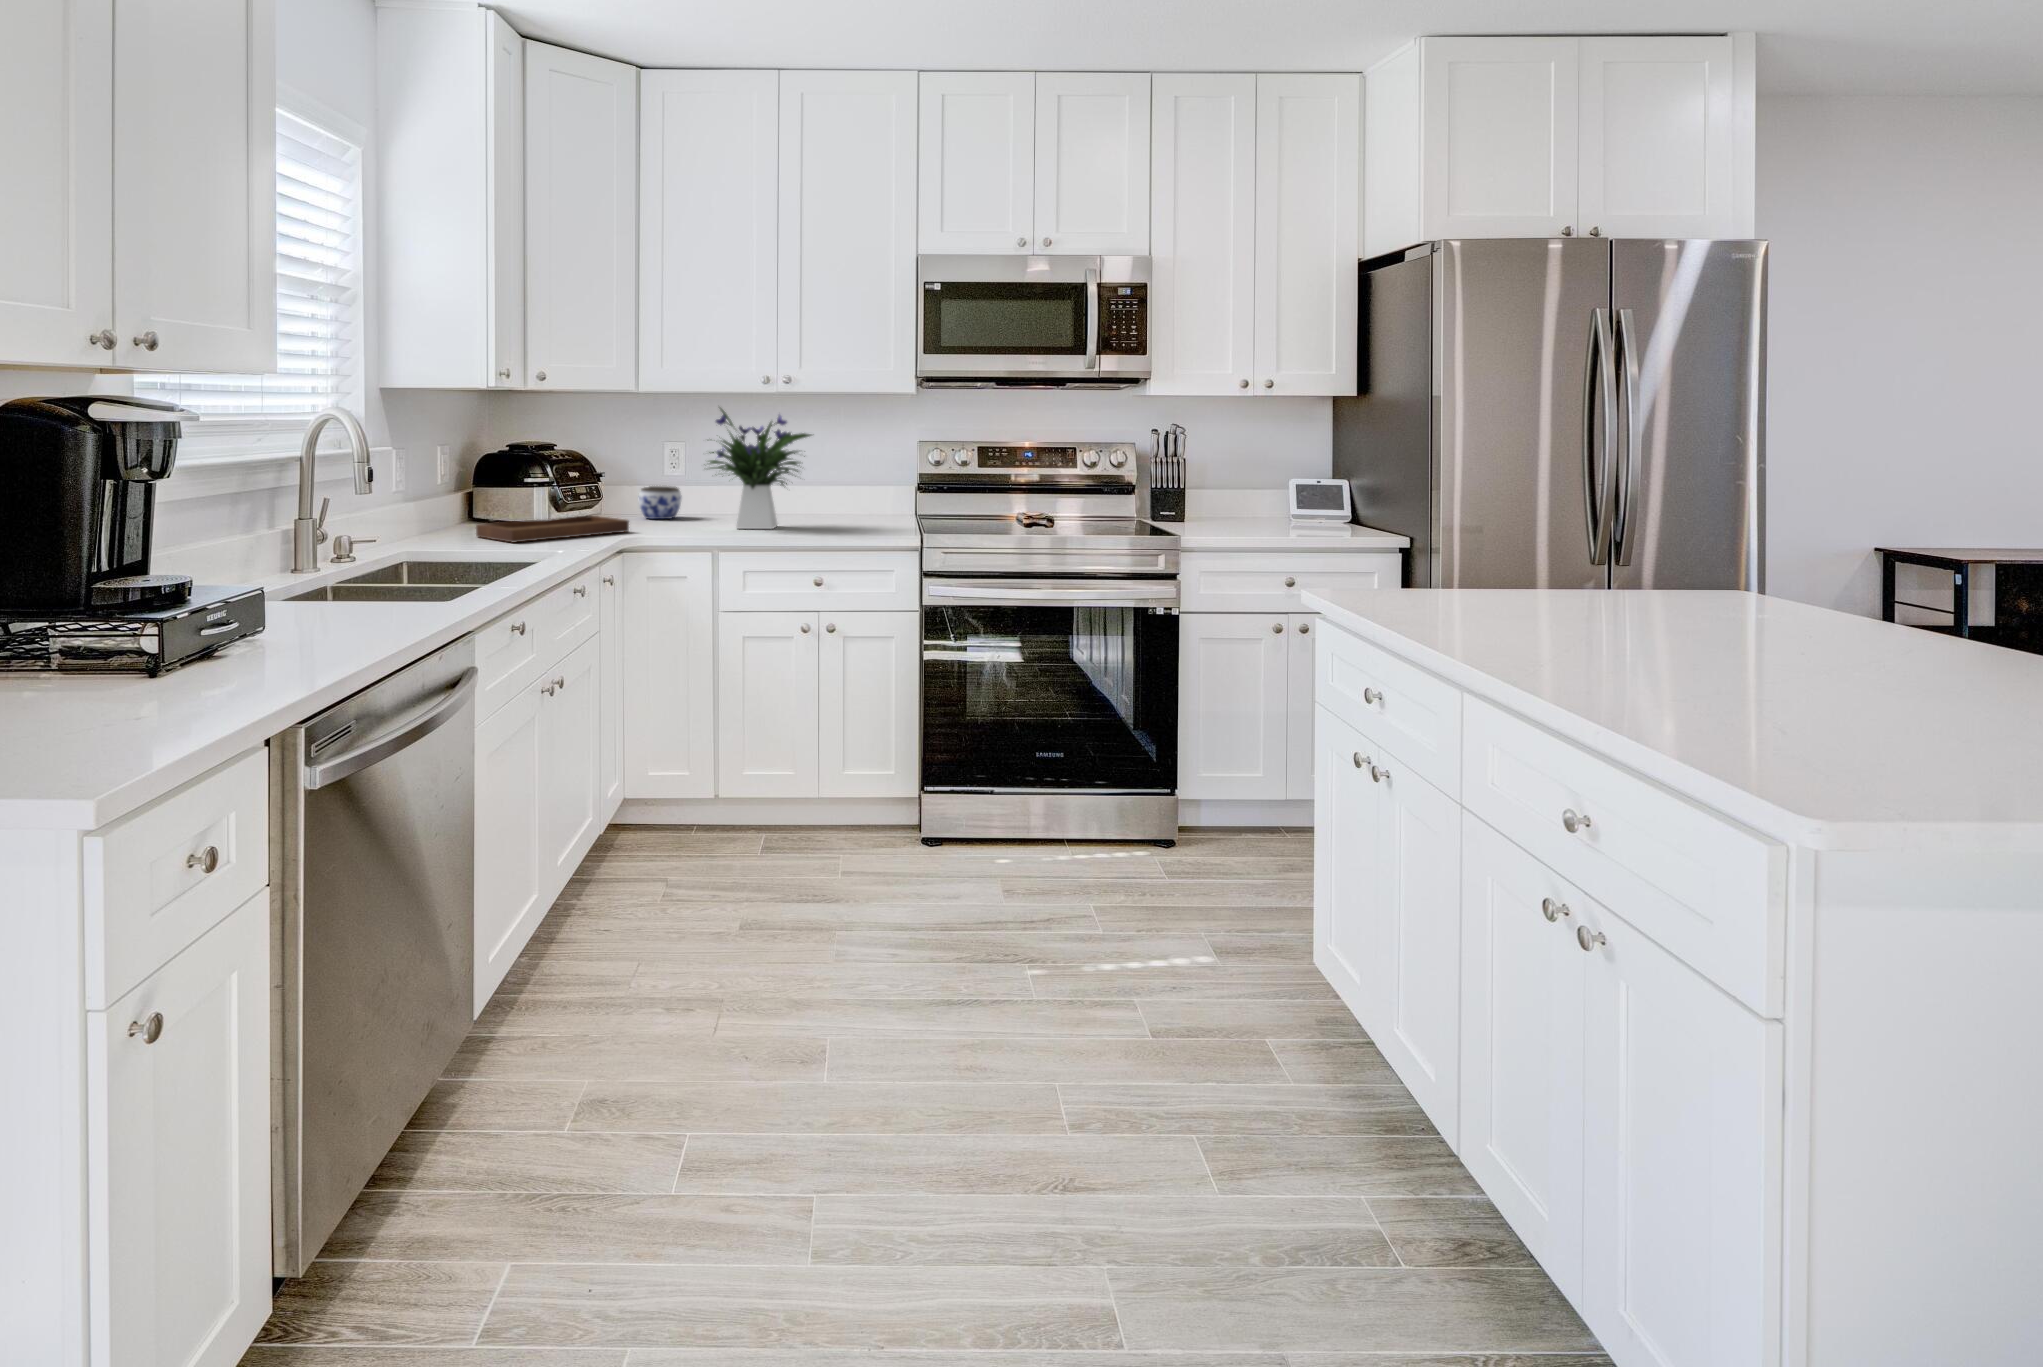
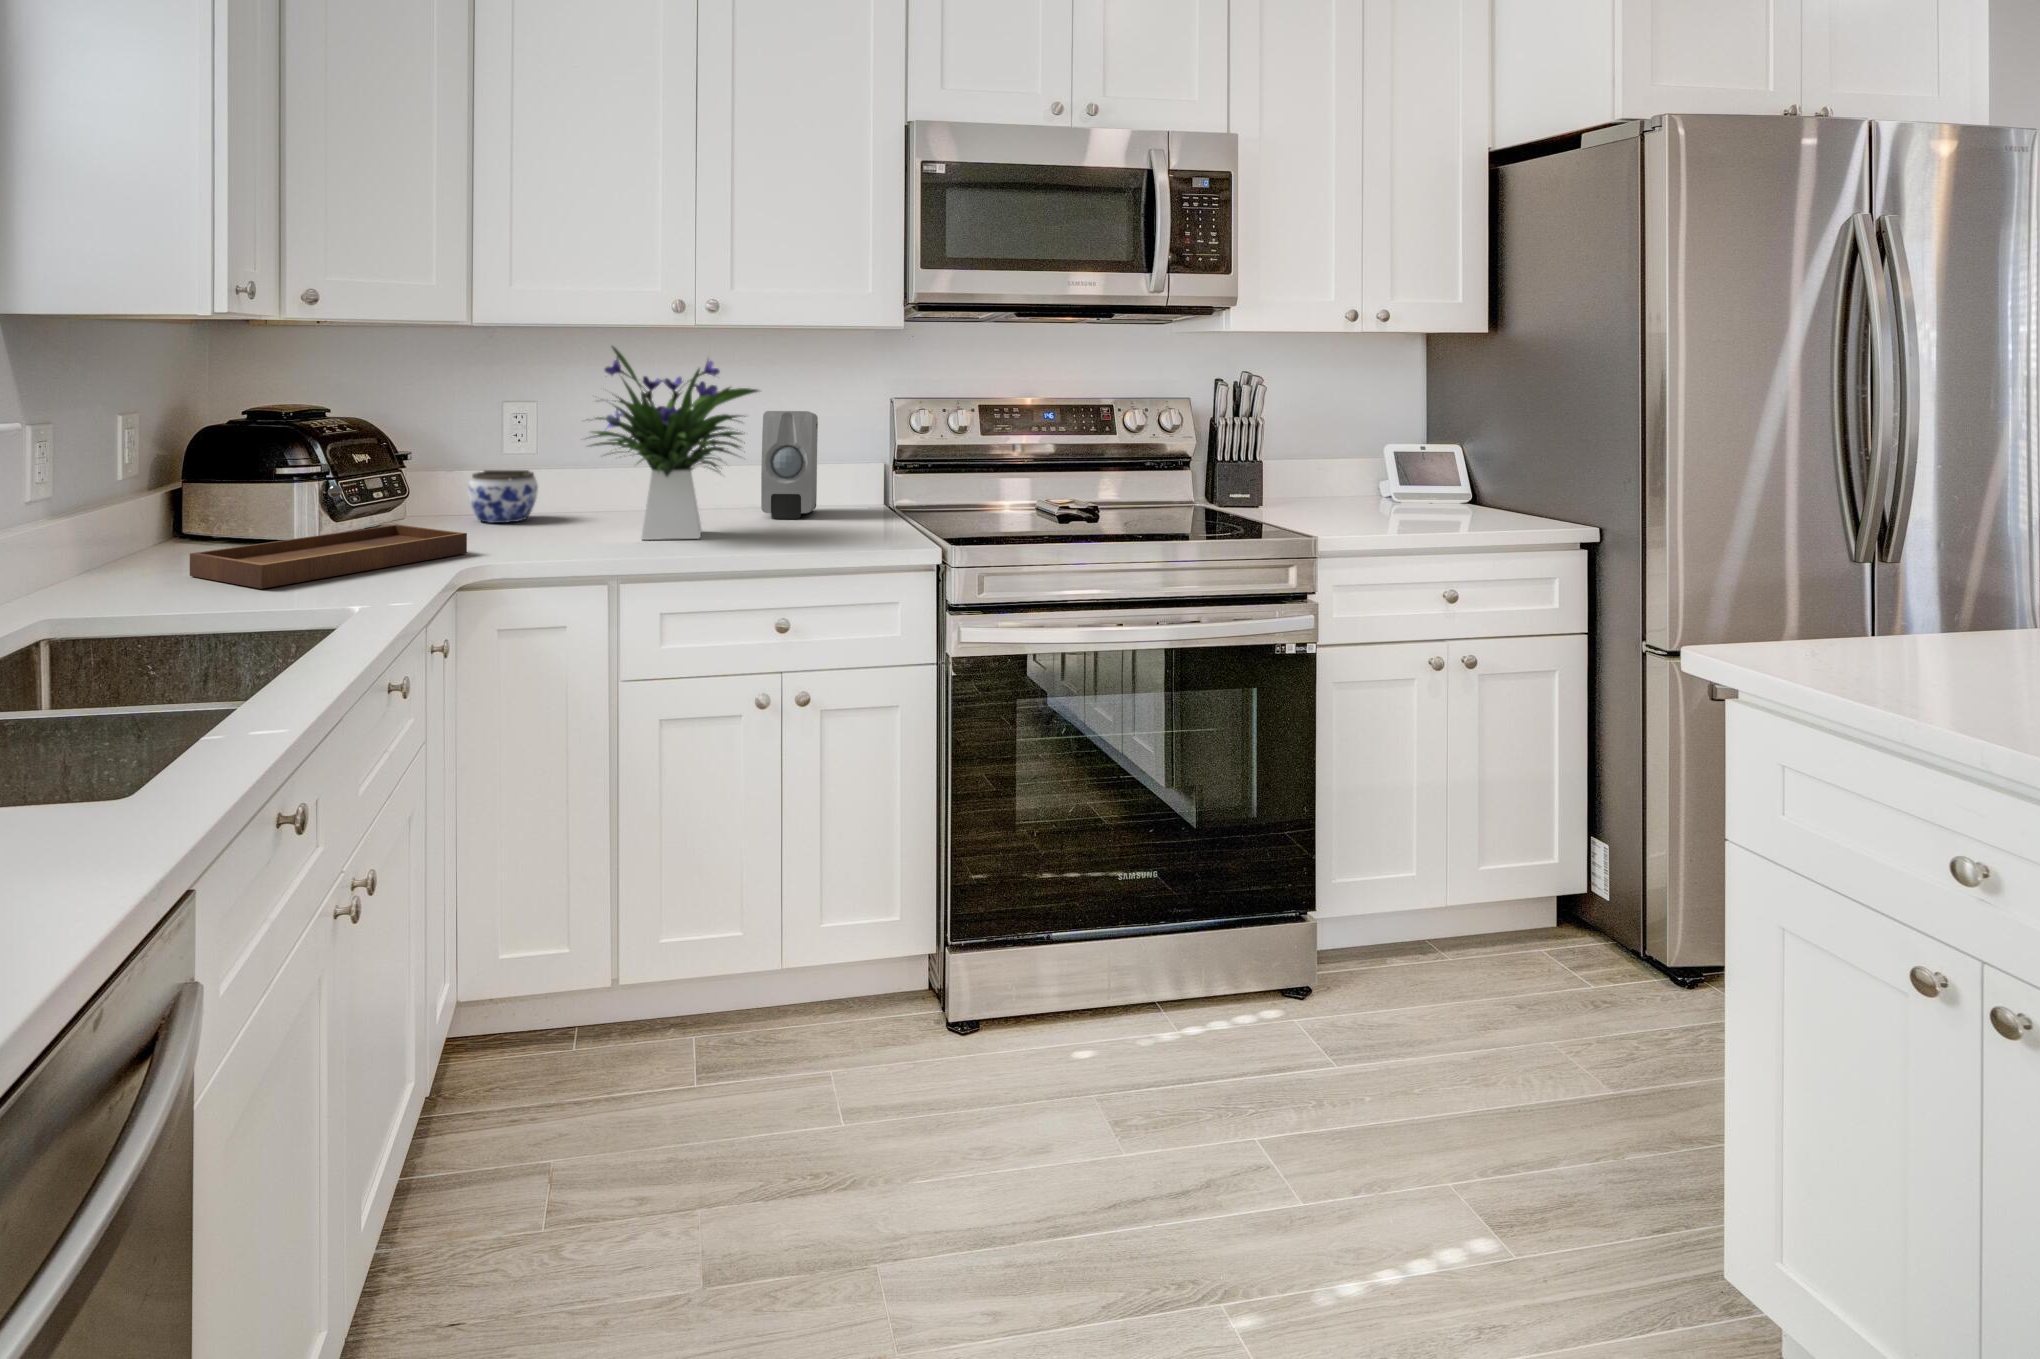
soap dispenser: none [823,449,866,521] -> present [761,411,818,519]

